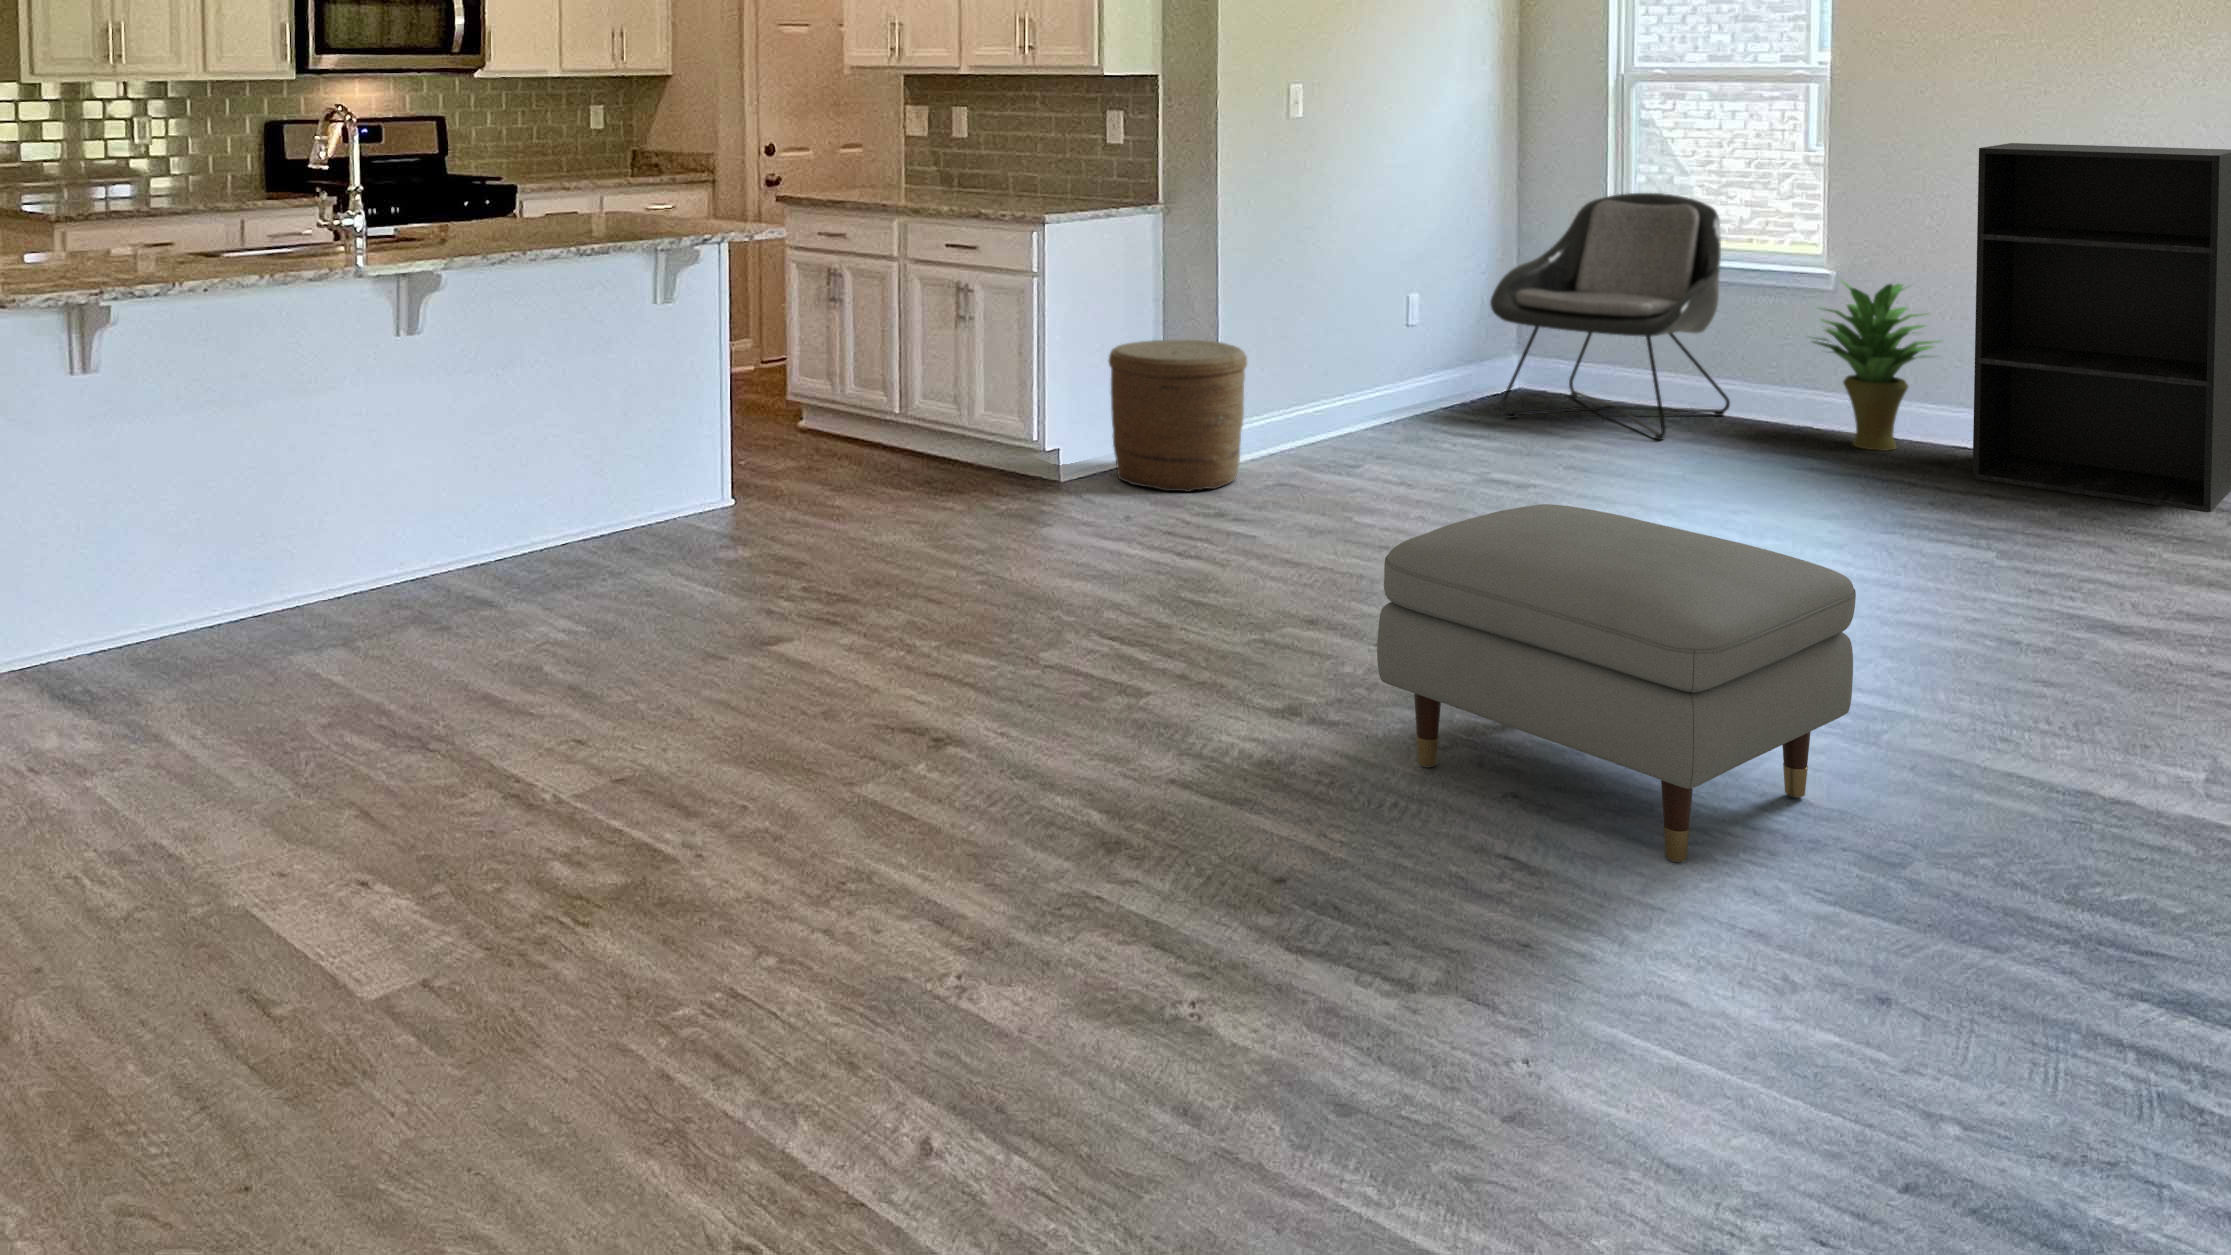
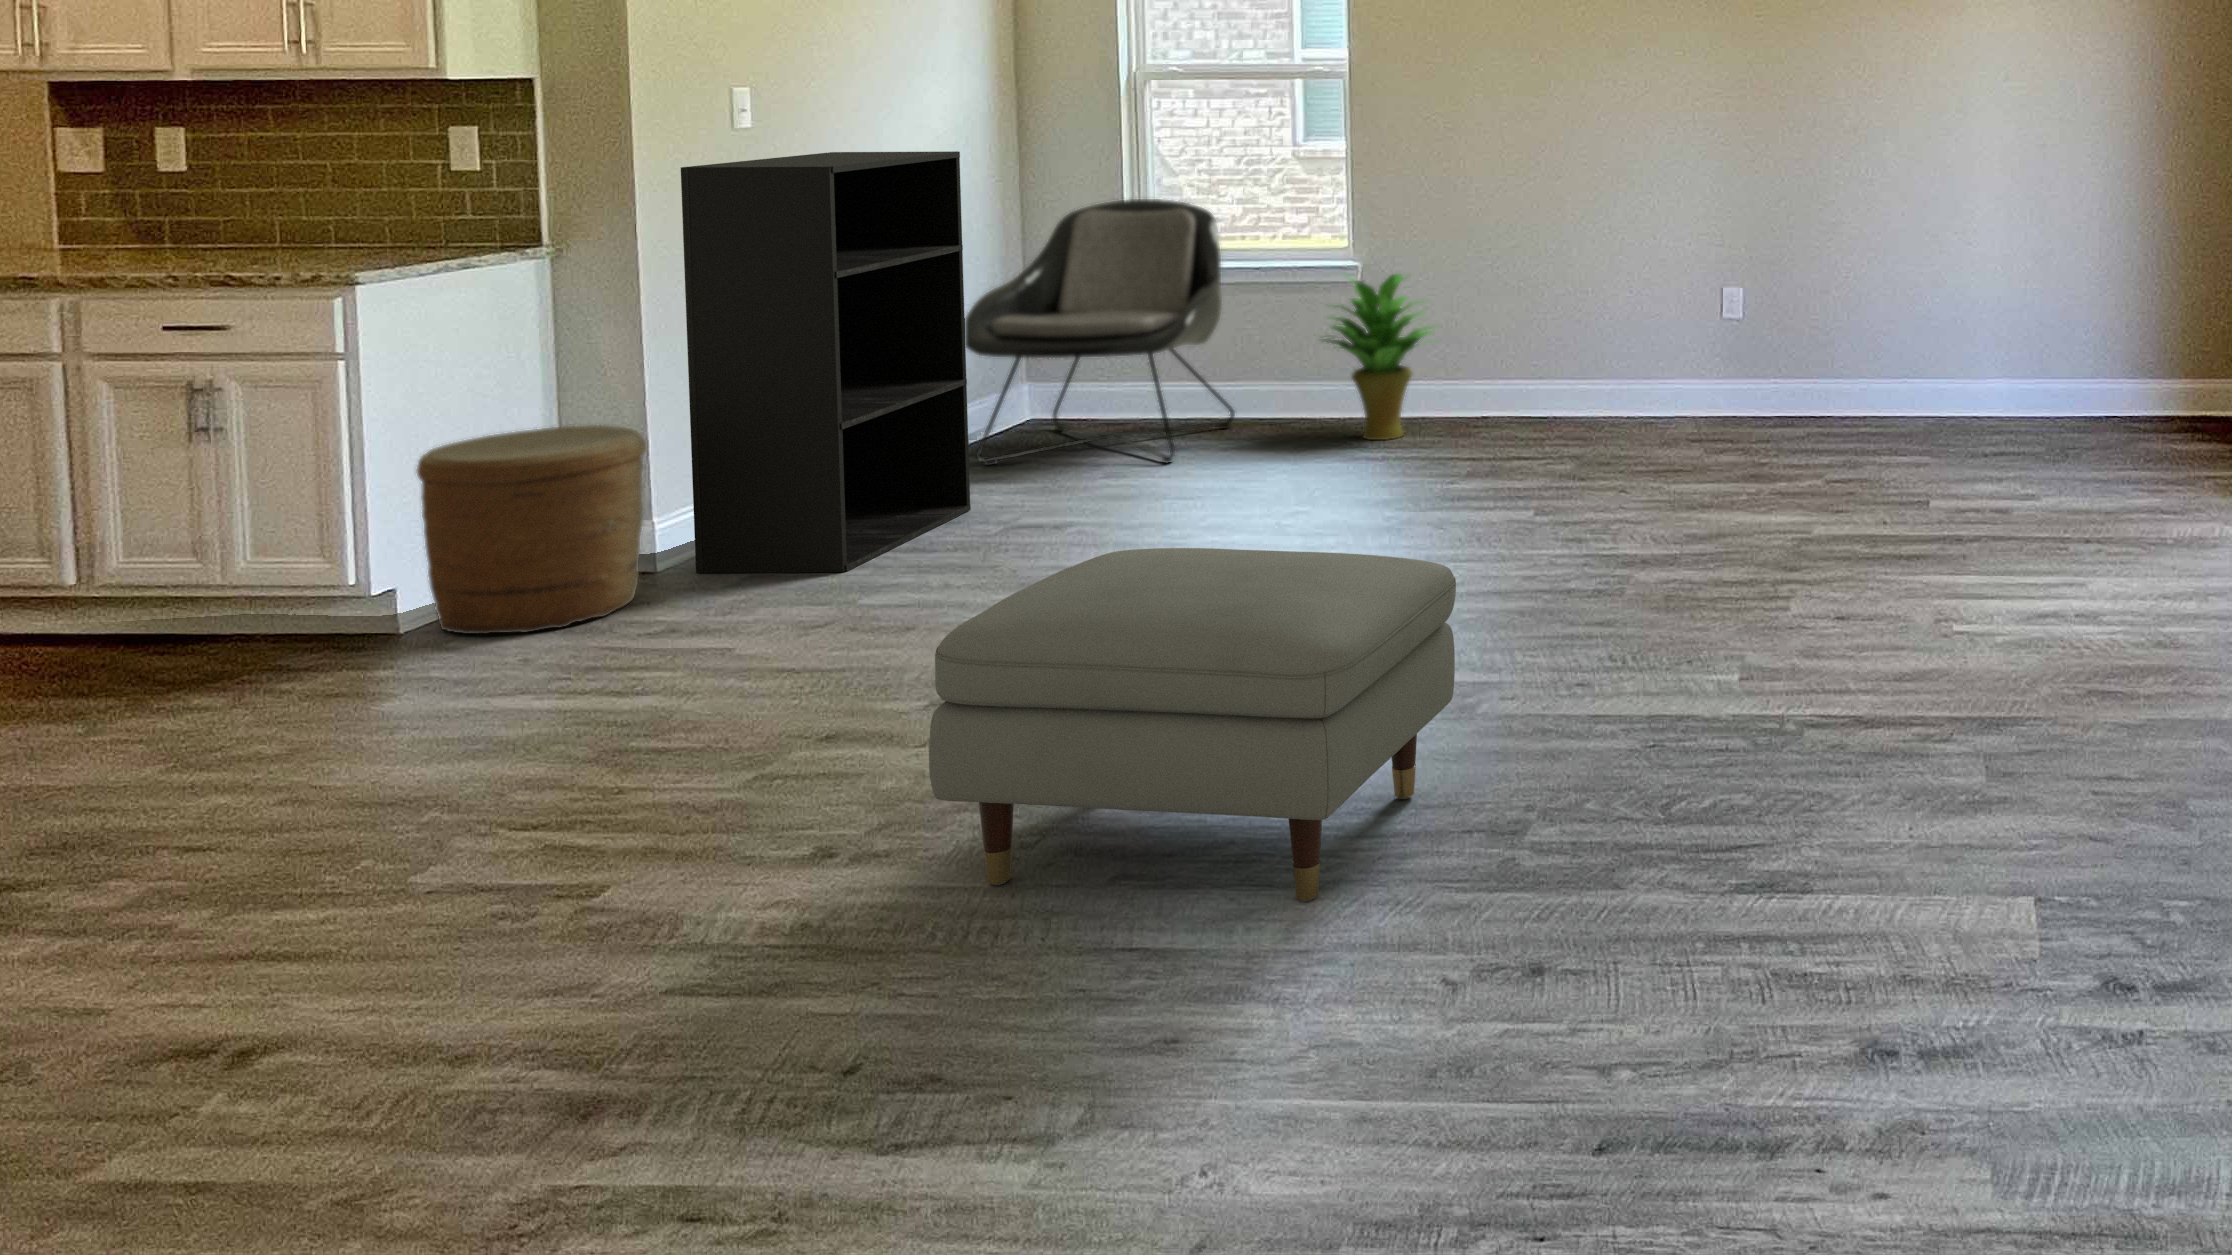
bookshelf: present [1973,143,2231,512] -> present [681,151,971,573]

